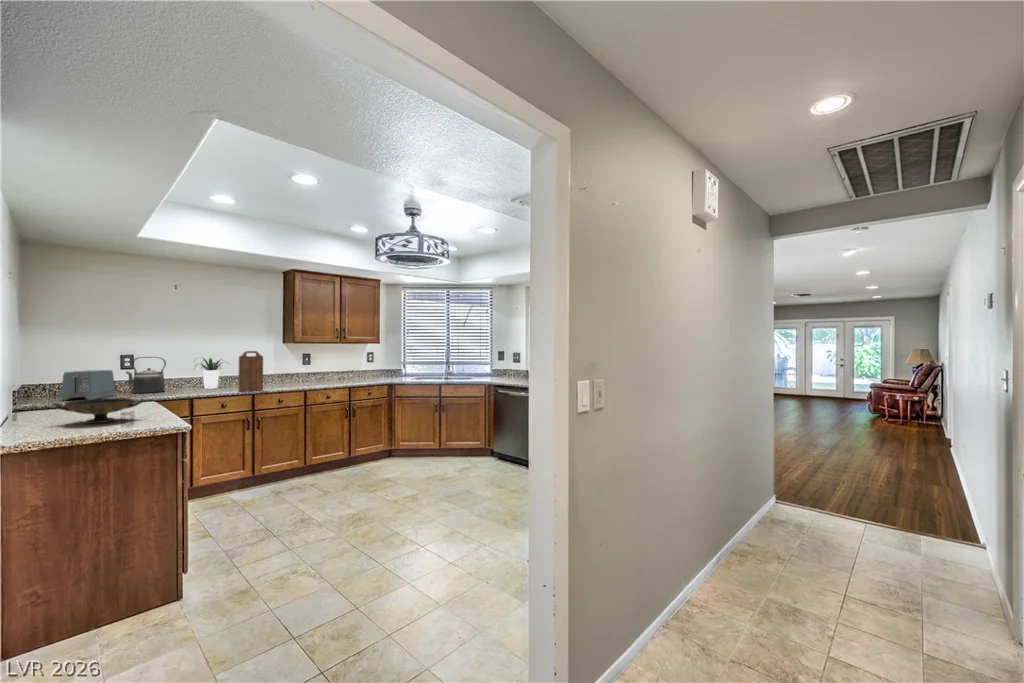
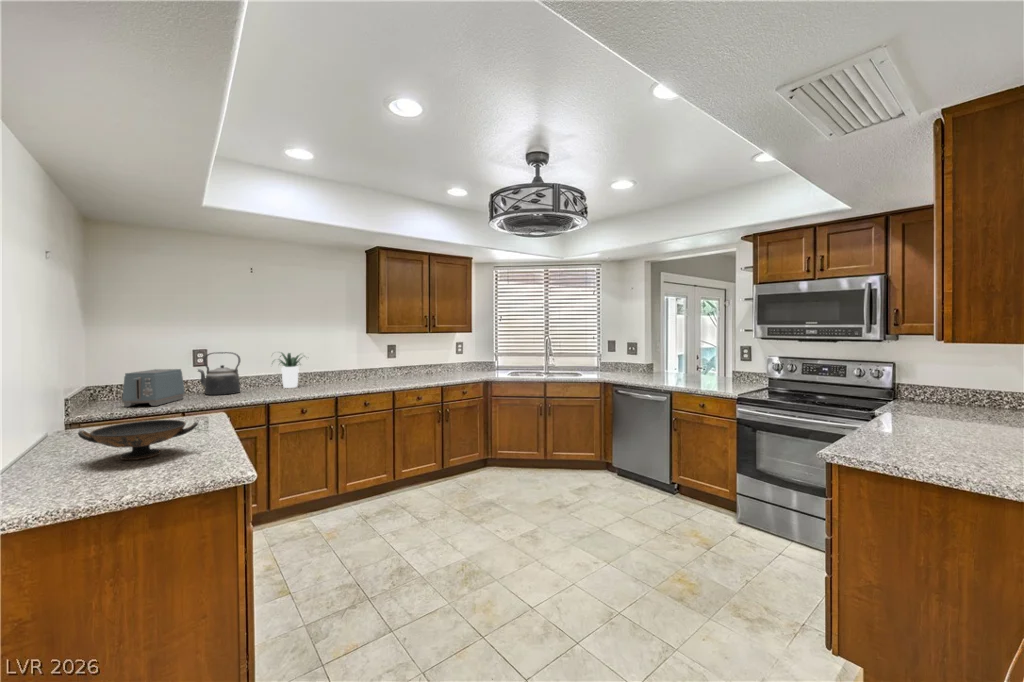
cutting board: present [239,351,263,392] -> none [320,345,348,394]

